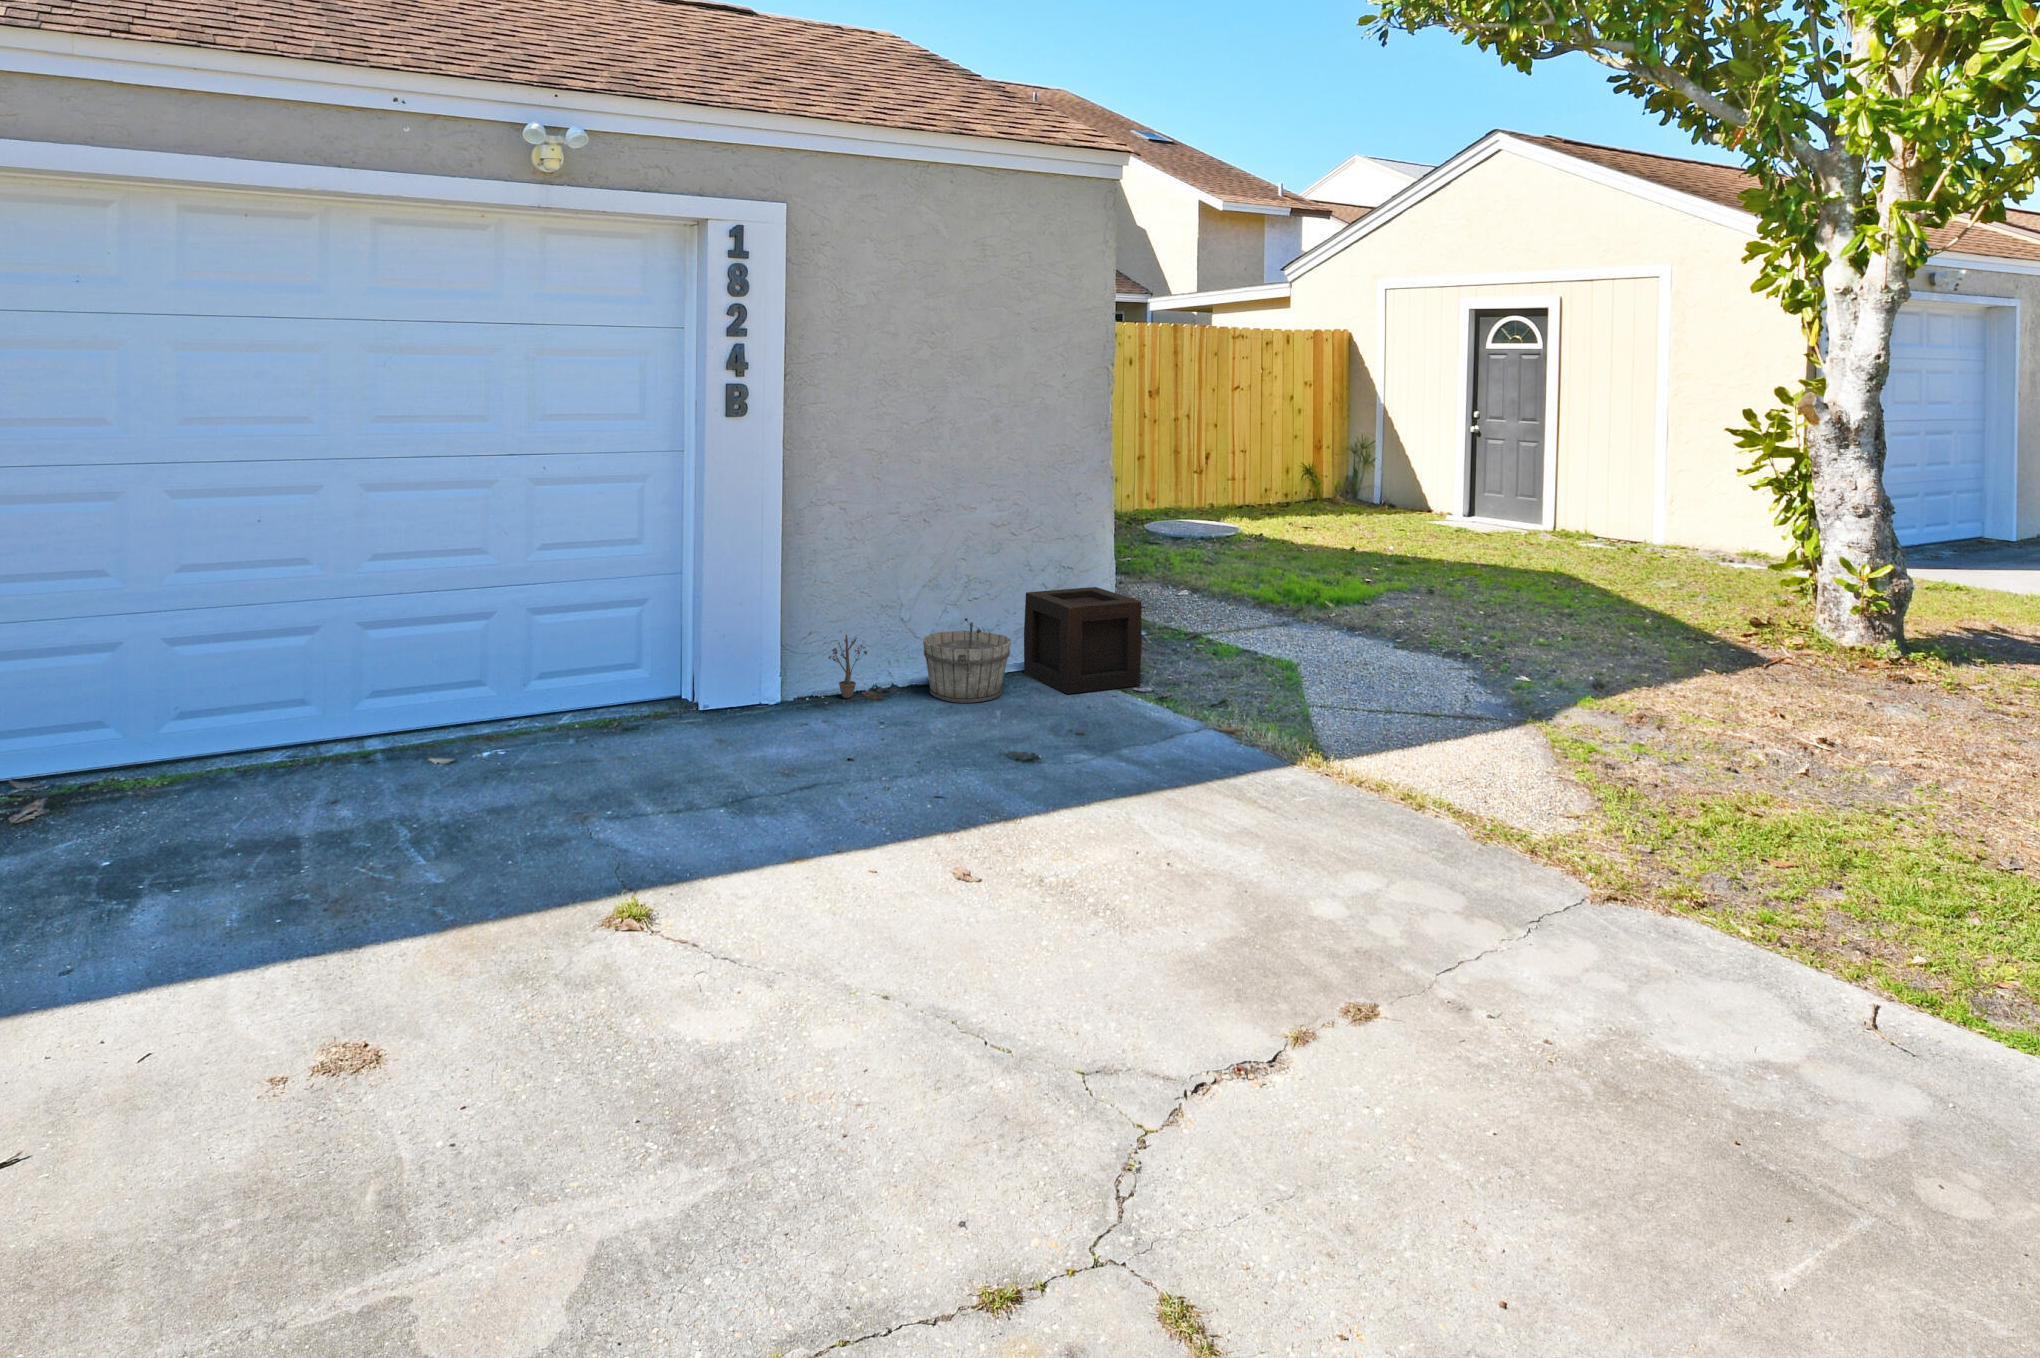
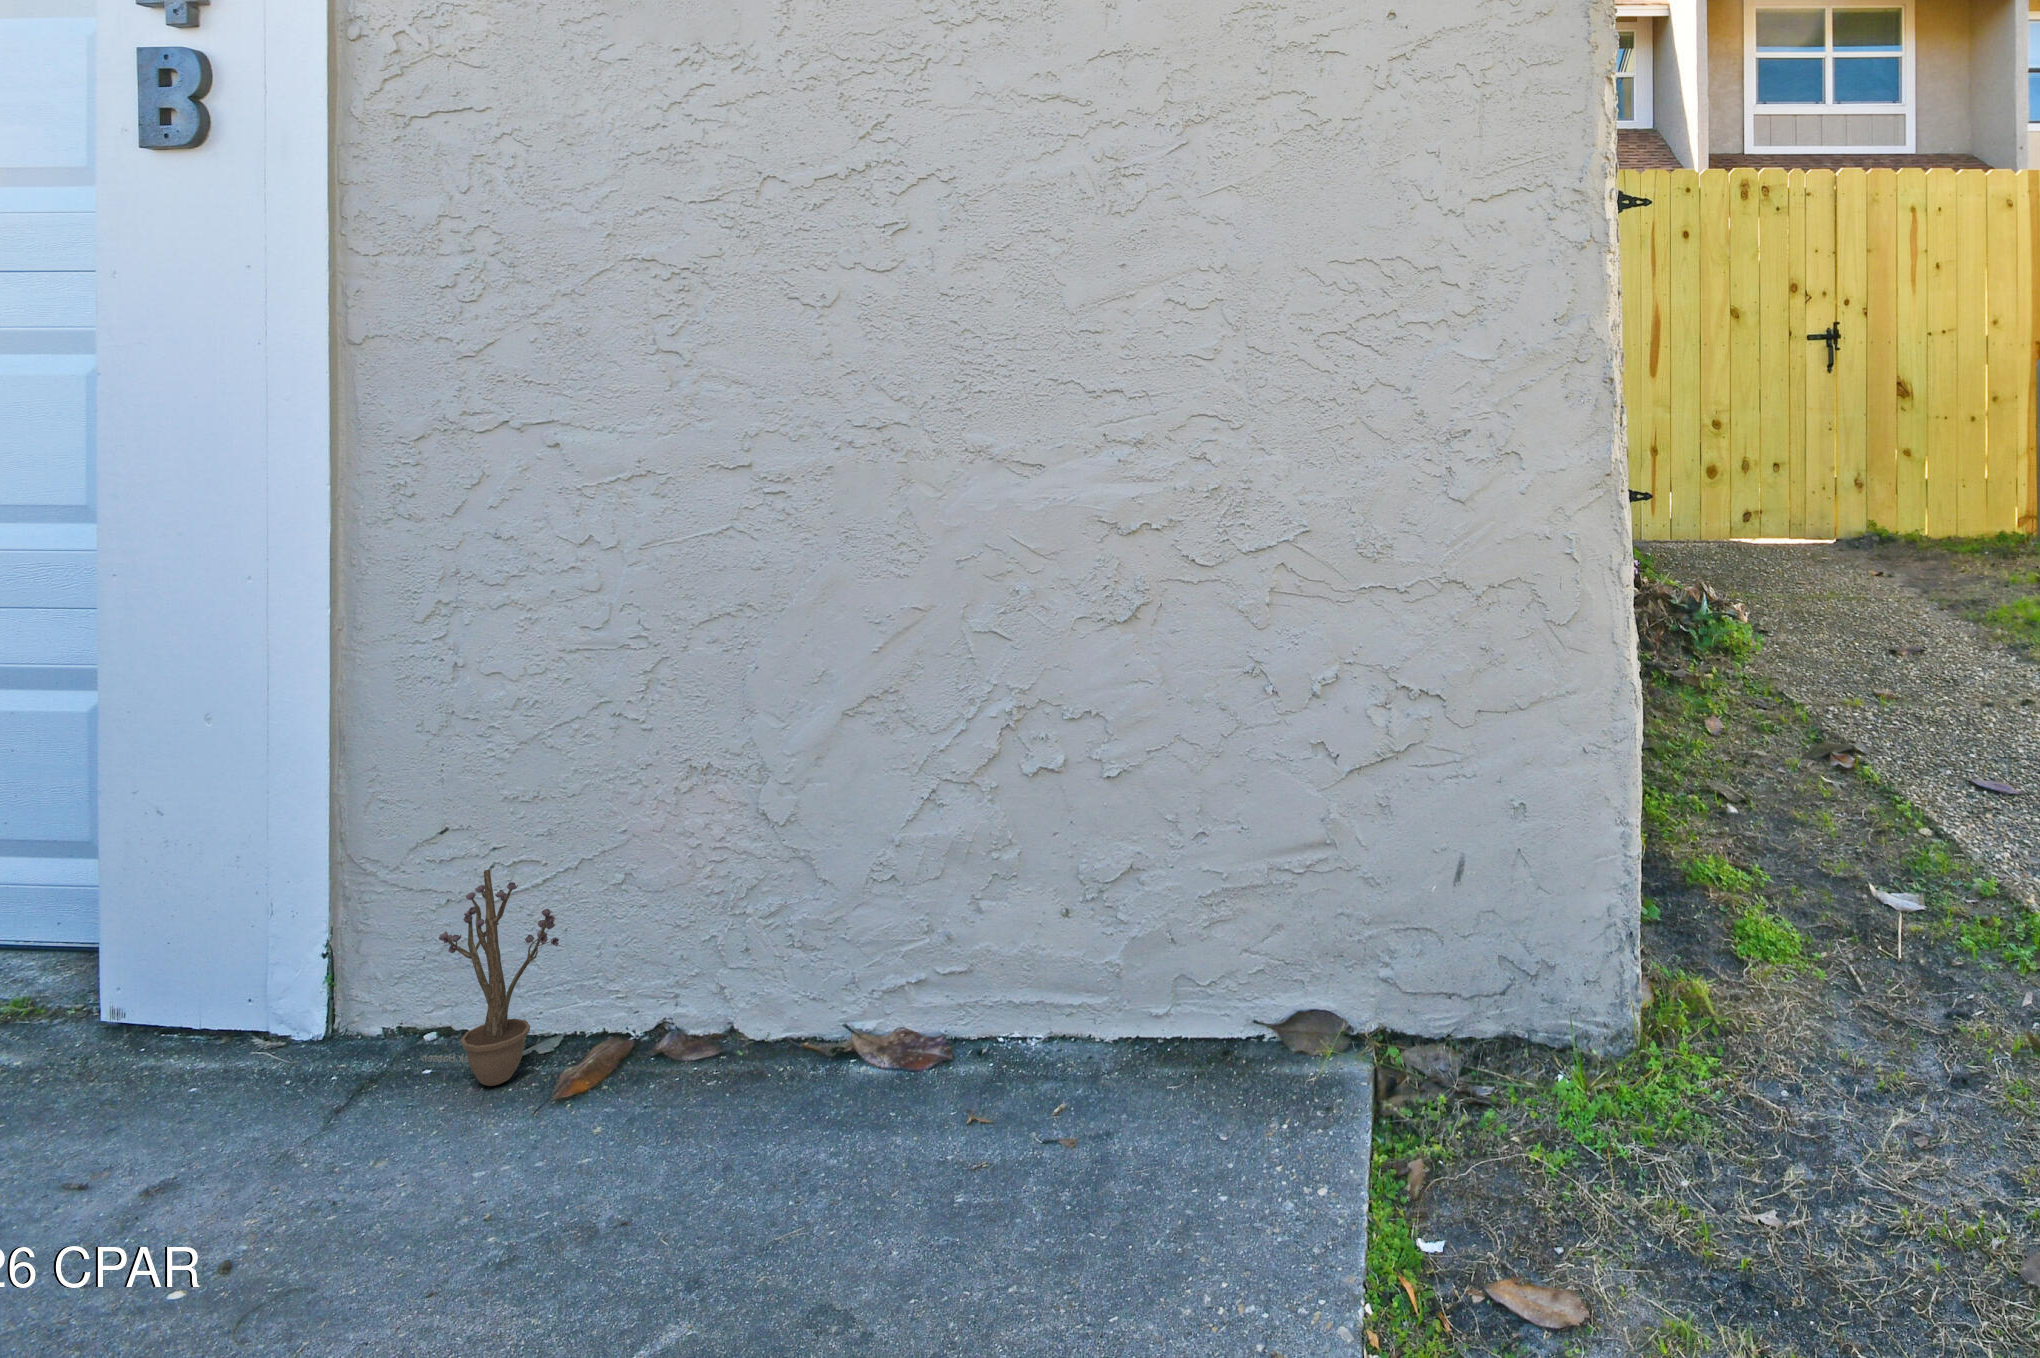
wooden crate: present [1024,587,1142,694] -> none [1146,777,1528,1269]
wooden bucket: present [923,618,1011,703] -> none [654,863,1011,1227]

